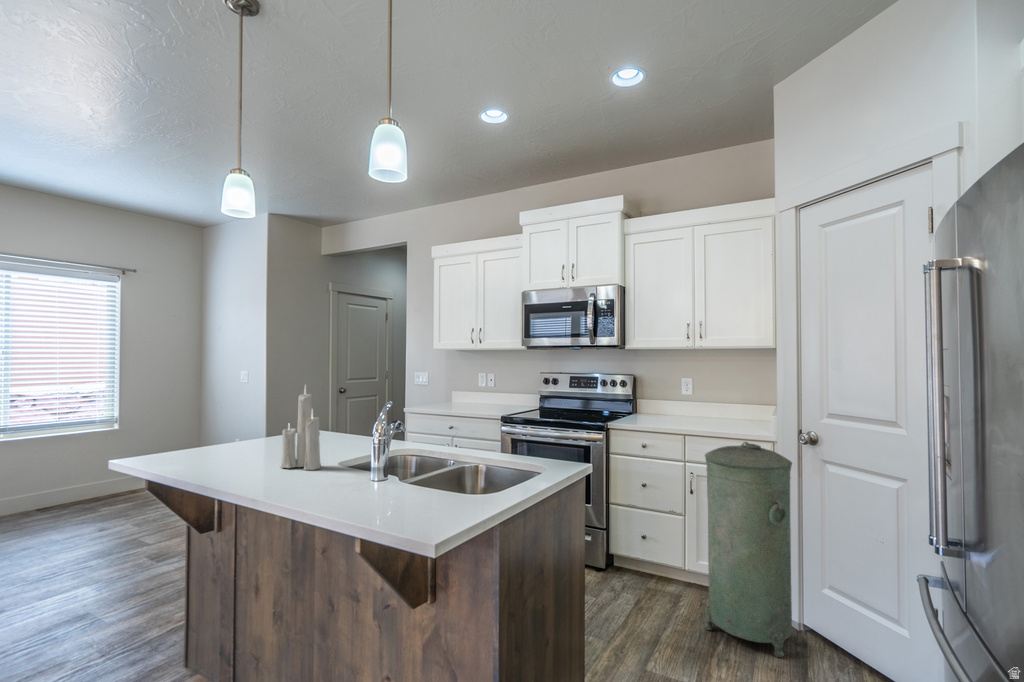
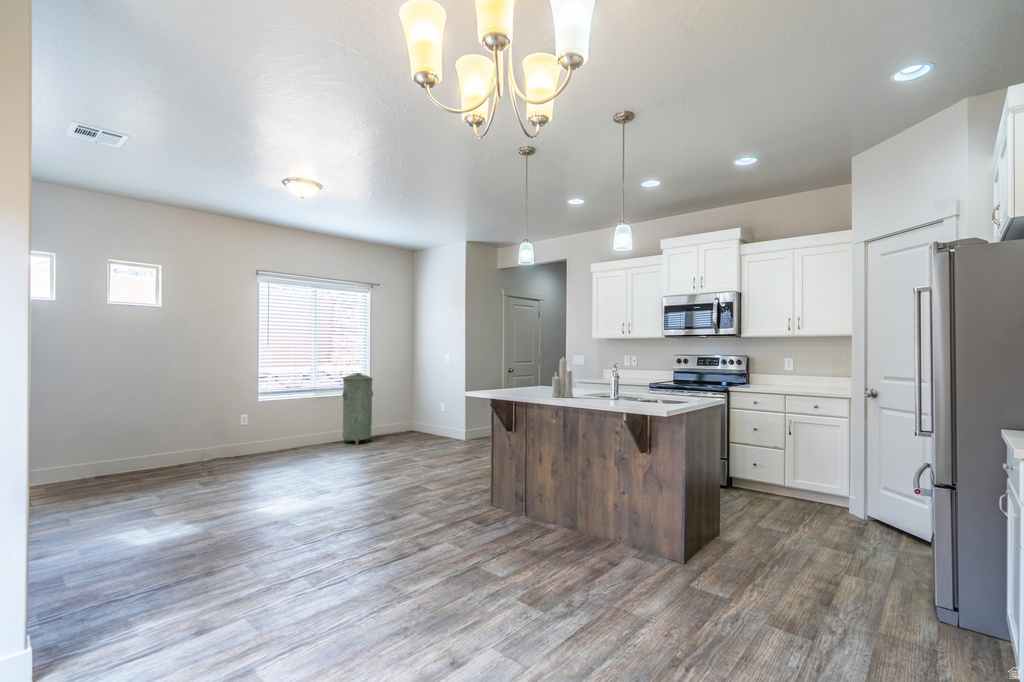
trash can: present [705,442,792,657] -> present [342,373,373,445]

